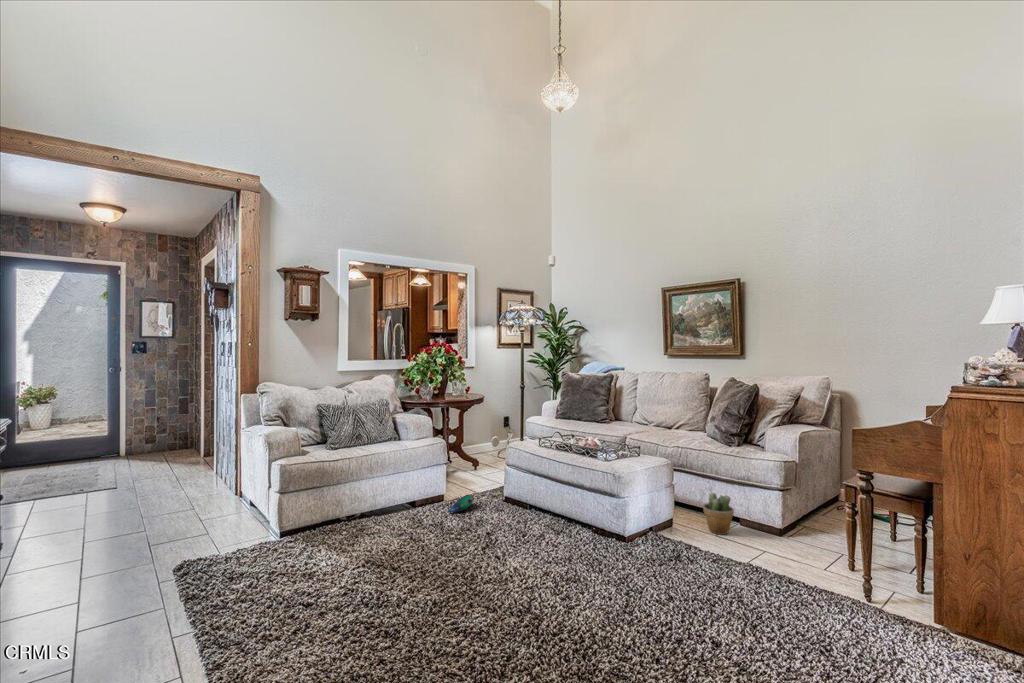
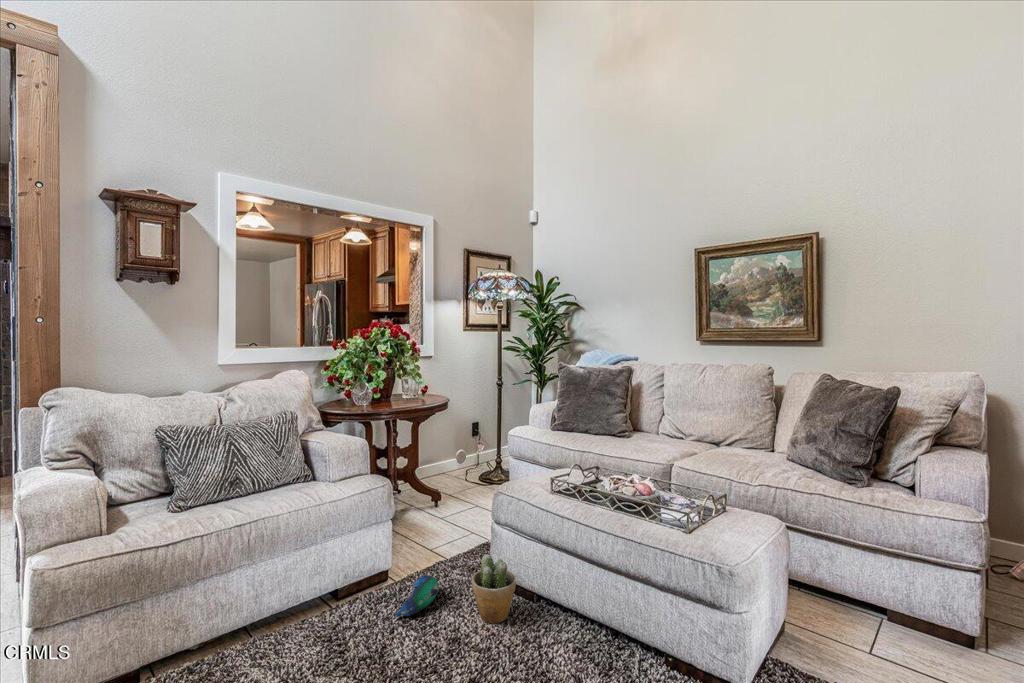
potted plant: present [703,493,734,535] -> present [472,555,516,624]

